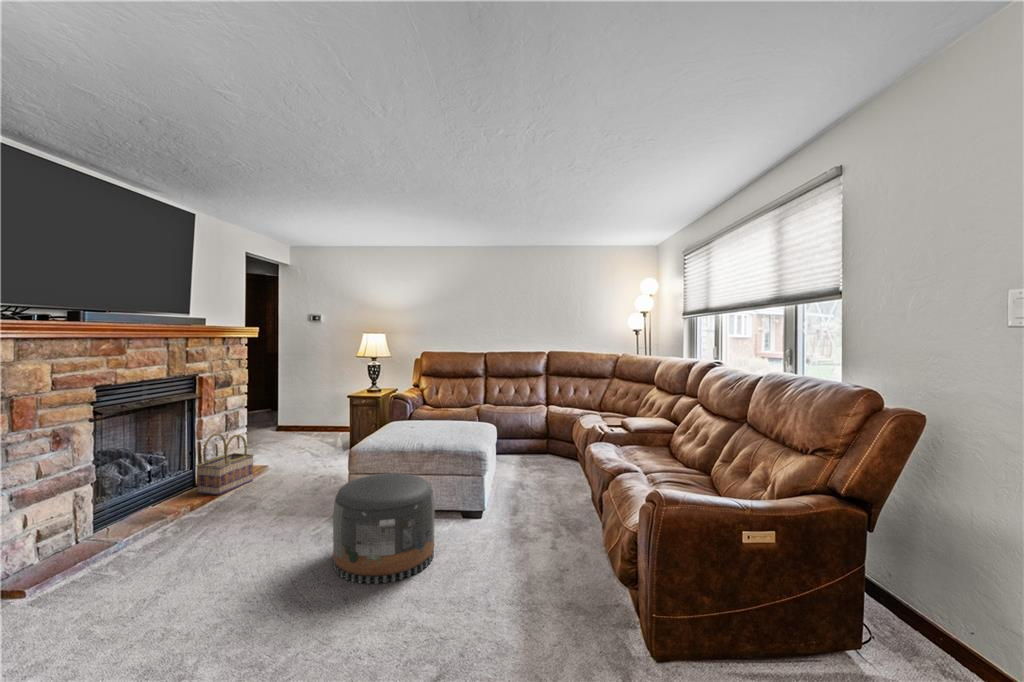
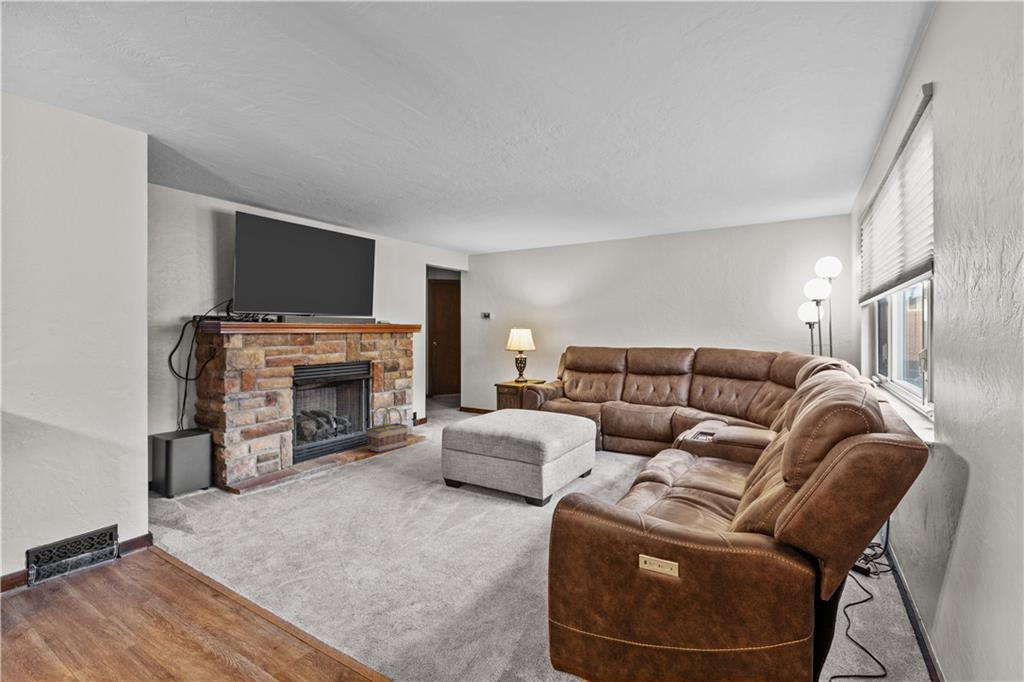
pouf: present [333,473,434,584] -> none [400,445,481,531]

